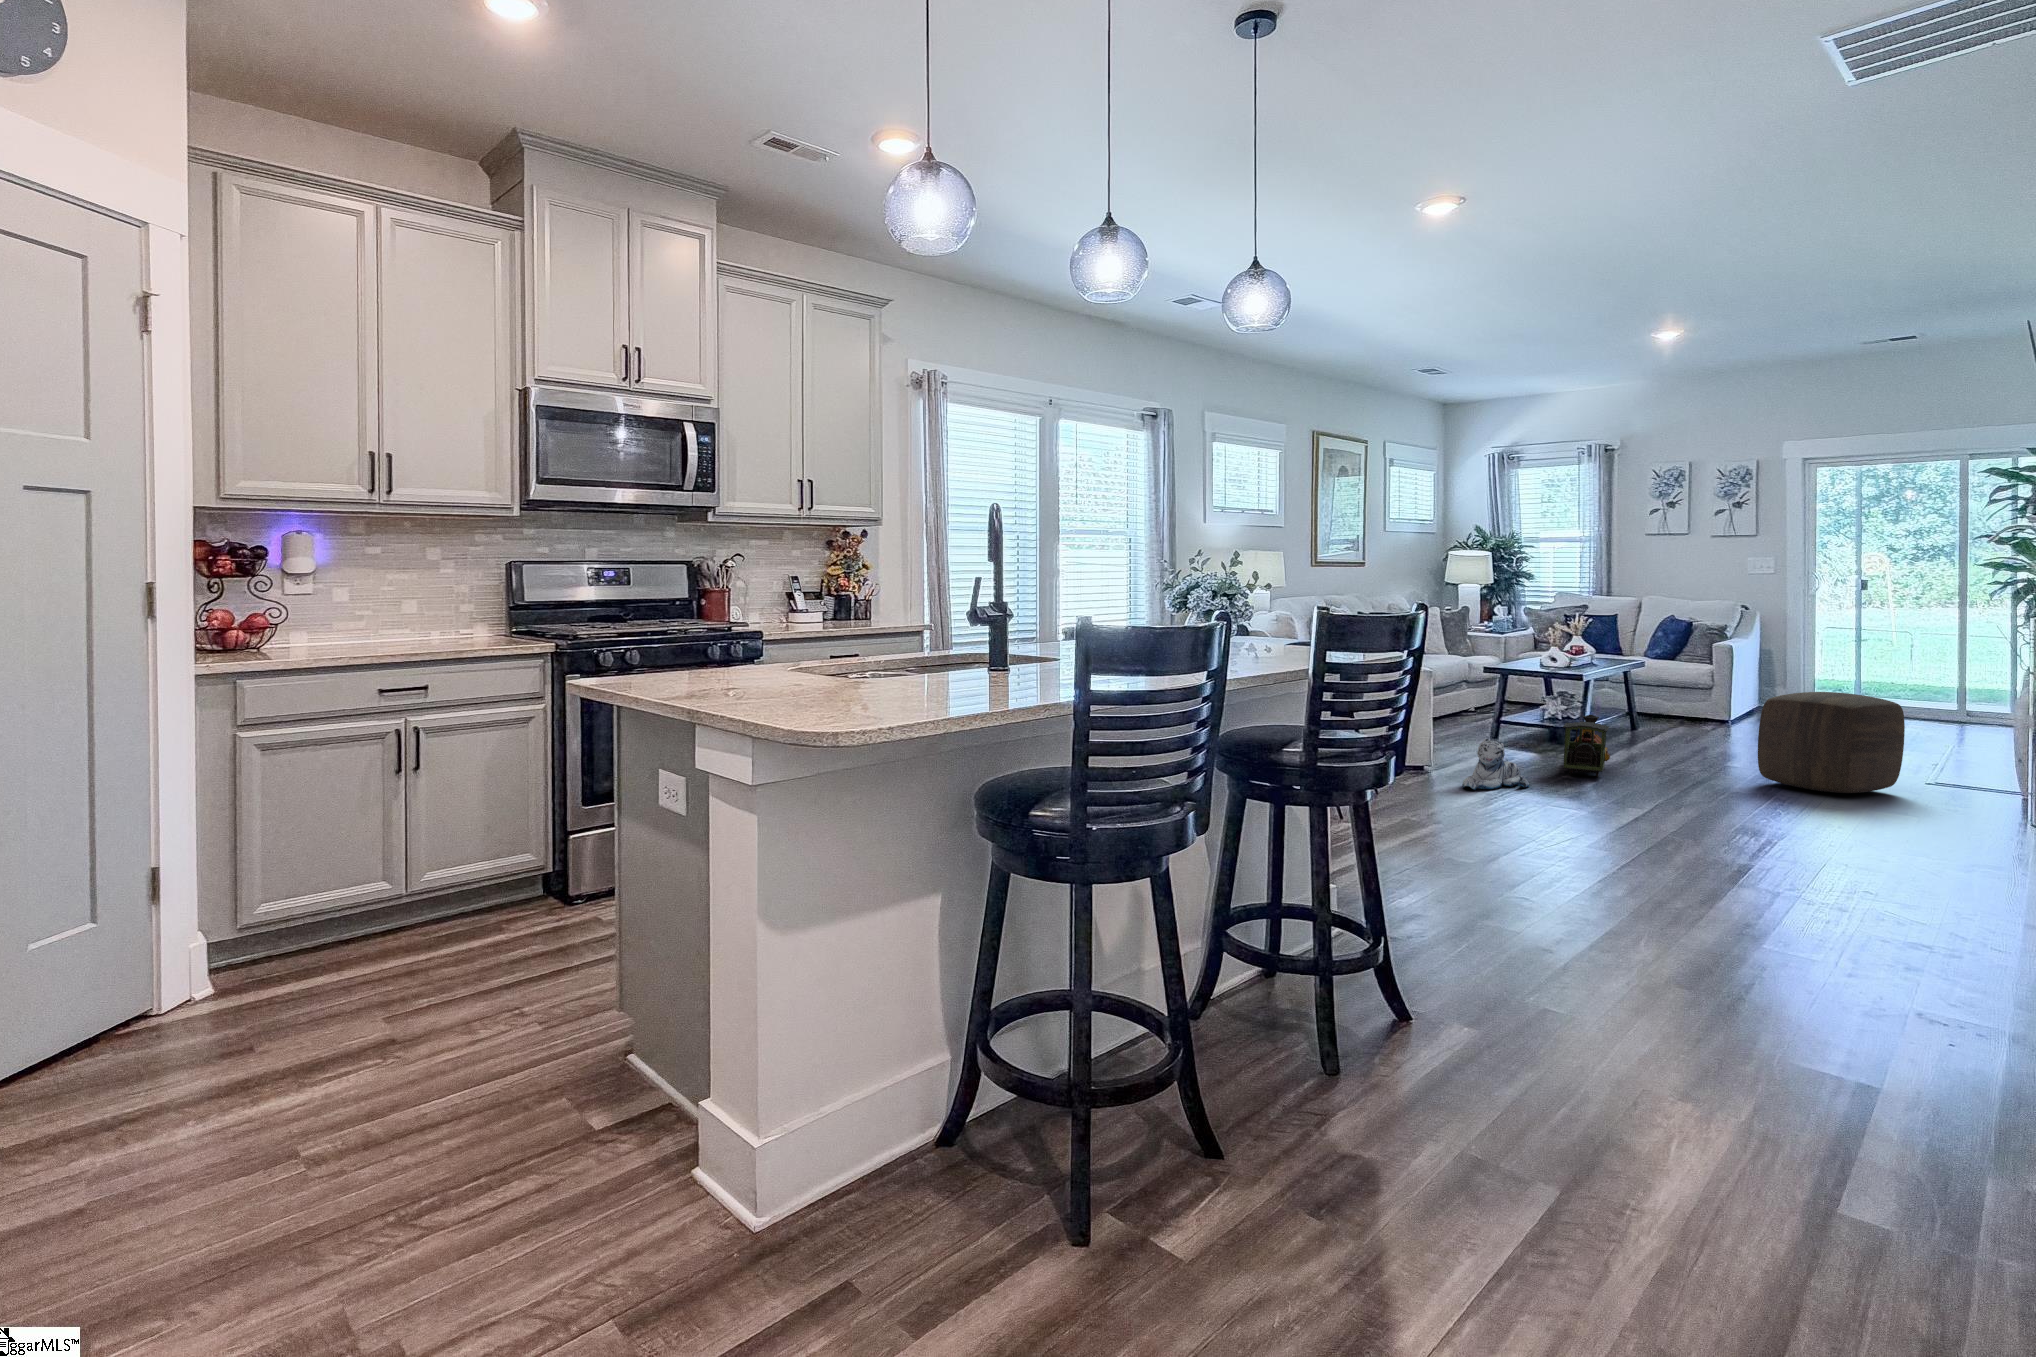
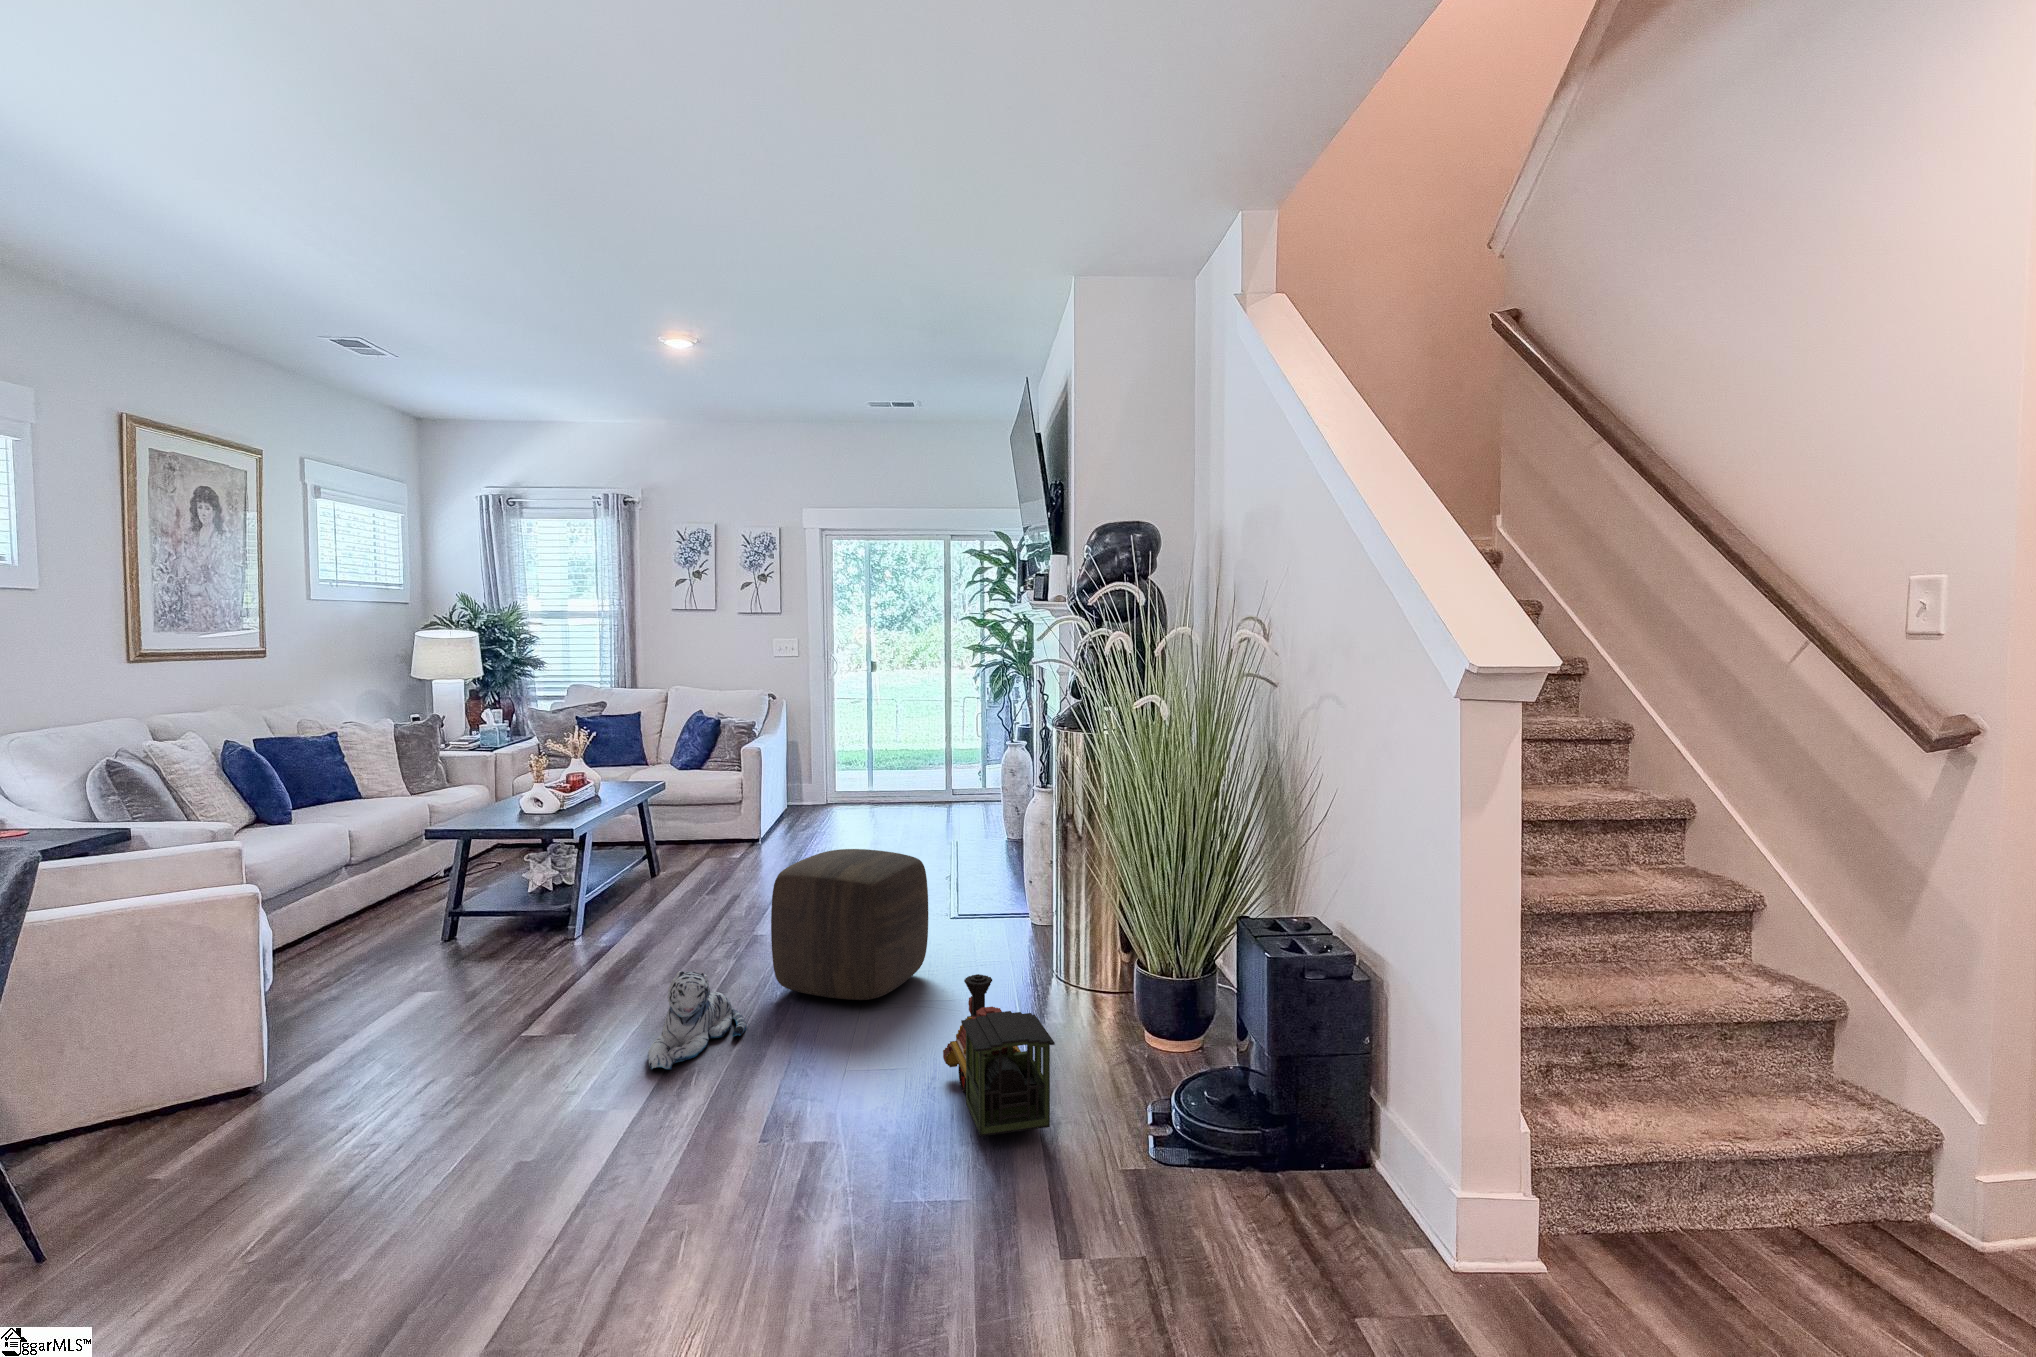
toy train: present [1563,715,1610,777] -> present [943,974,1055,1136]
plush toy: present [1462,739,1529,790] -> present [648,971,746,1070]

